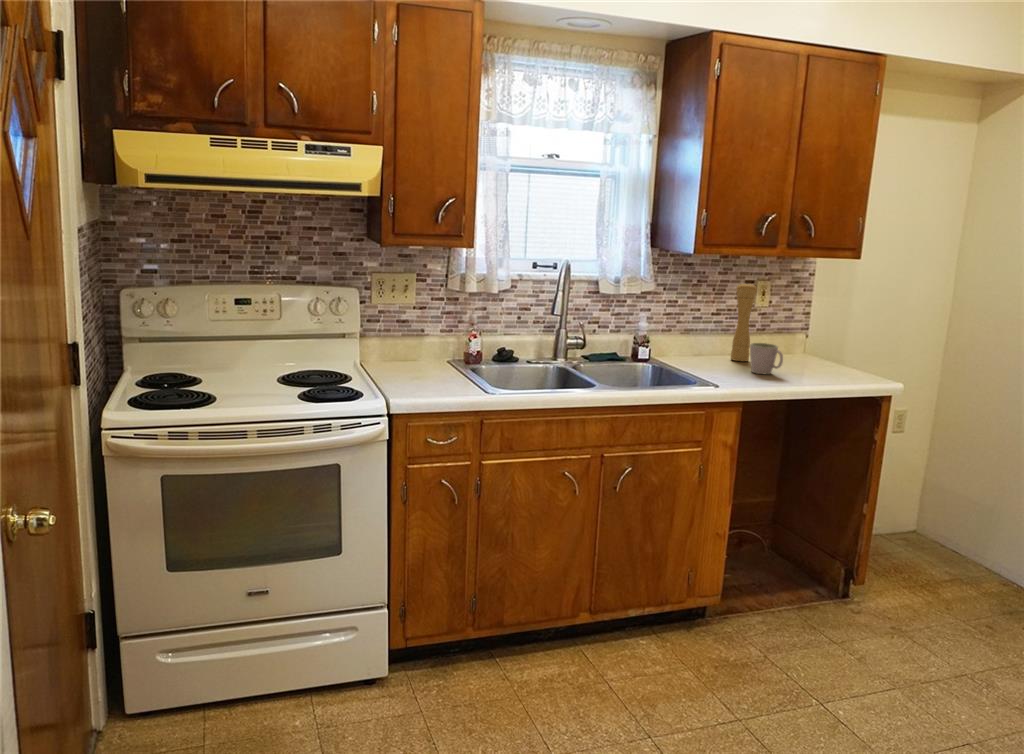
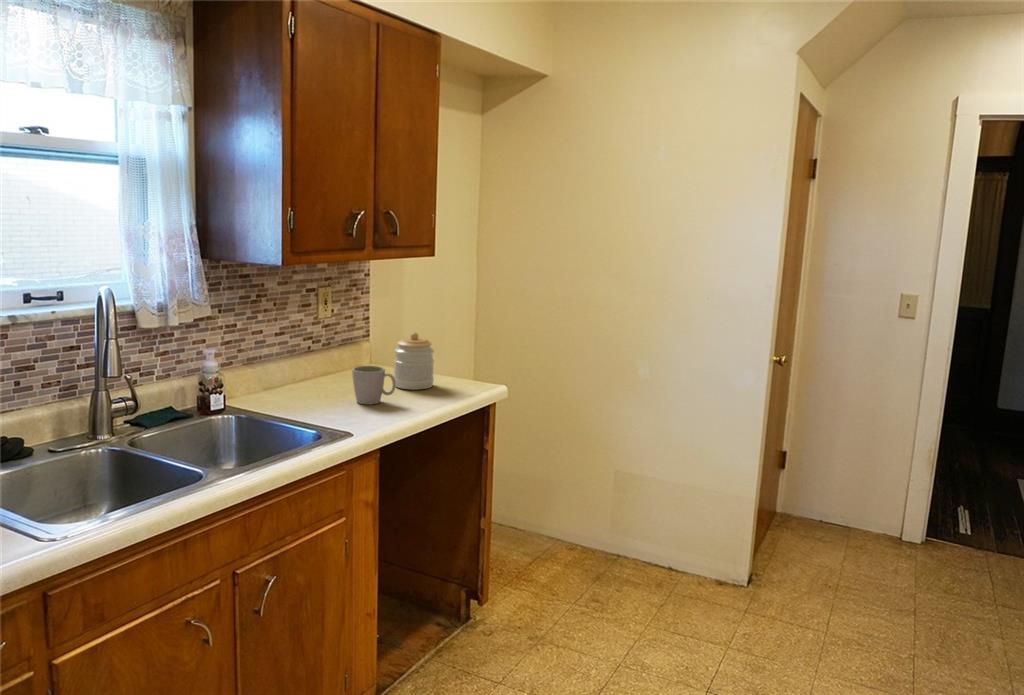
pepper mill: present [731,283,757,361] -> none [309,293,334,389]
jar: none [800,323,840,373] -> present [394,332,434,390]

